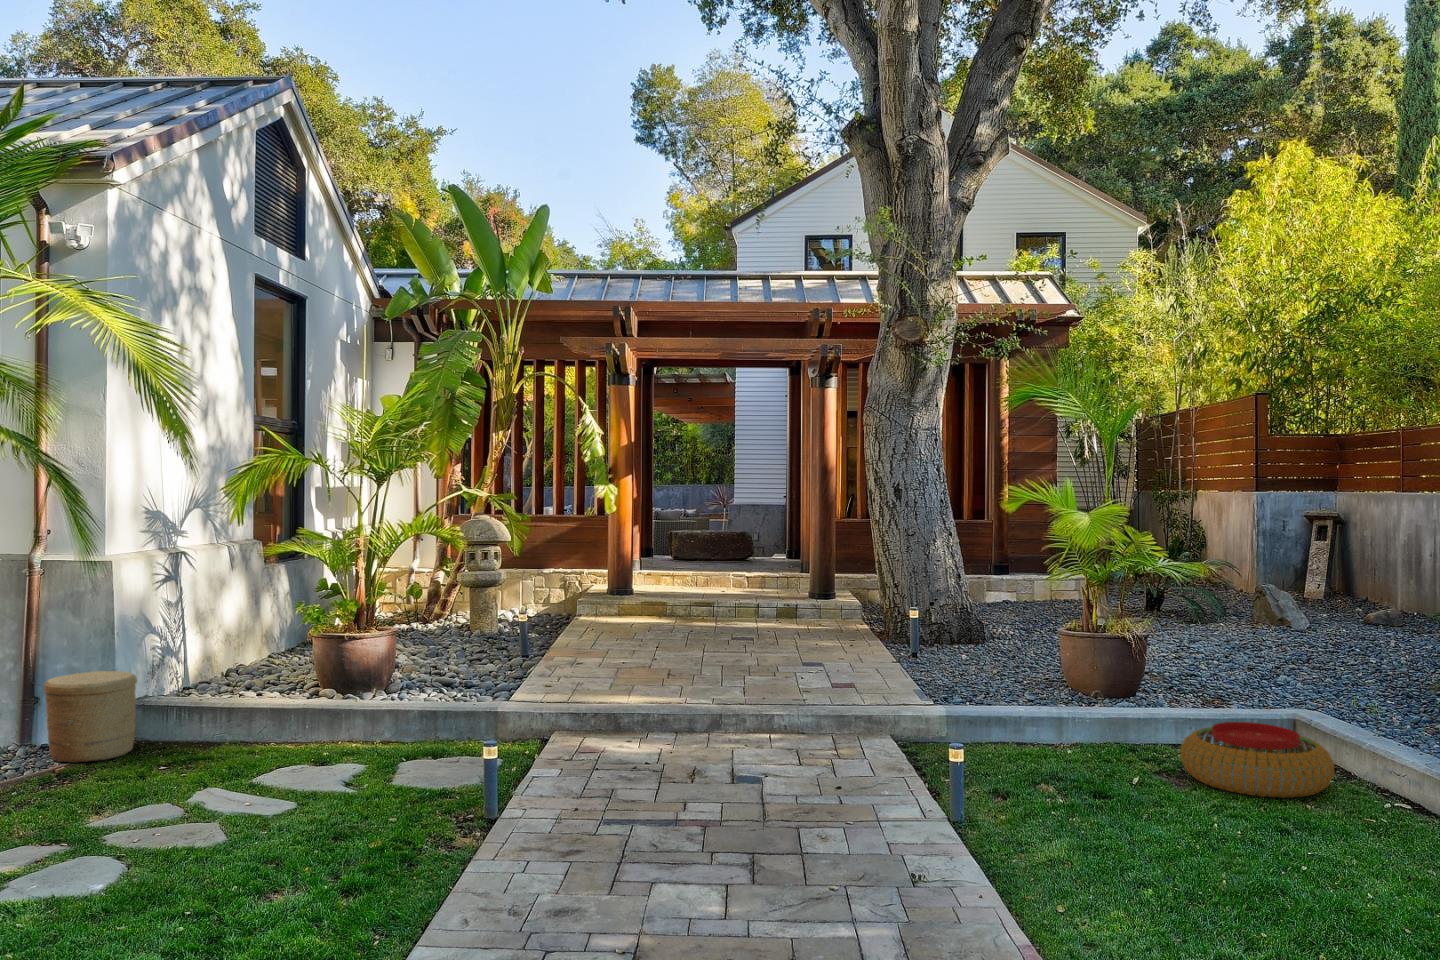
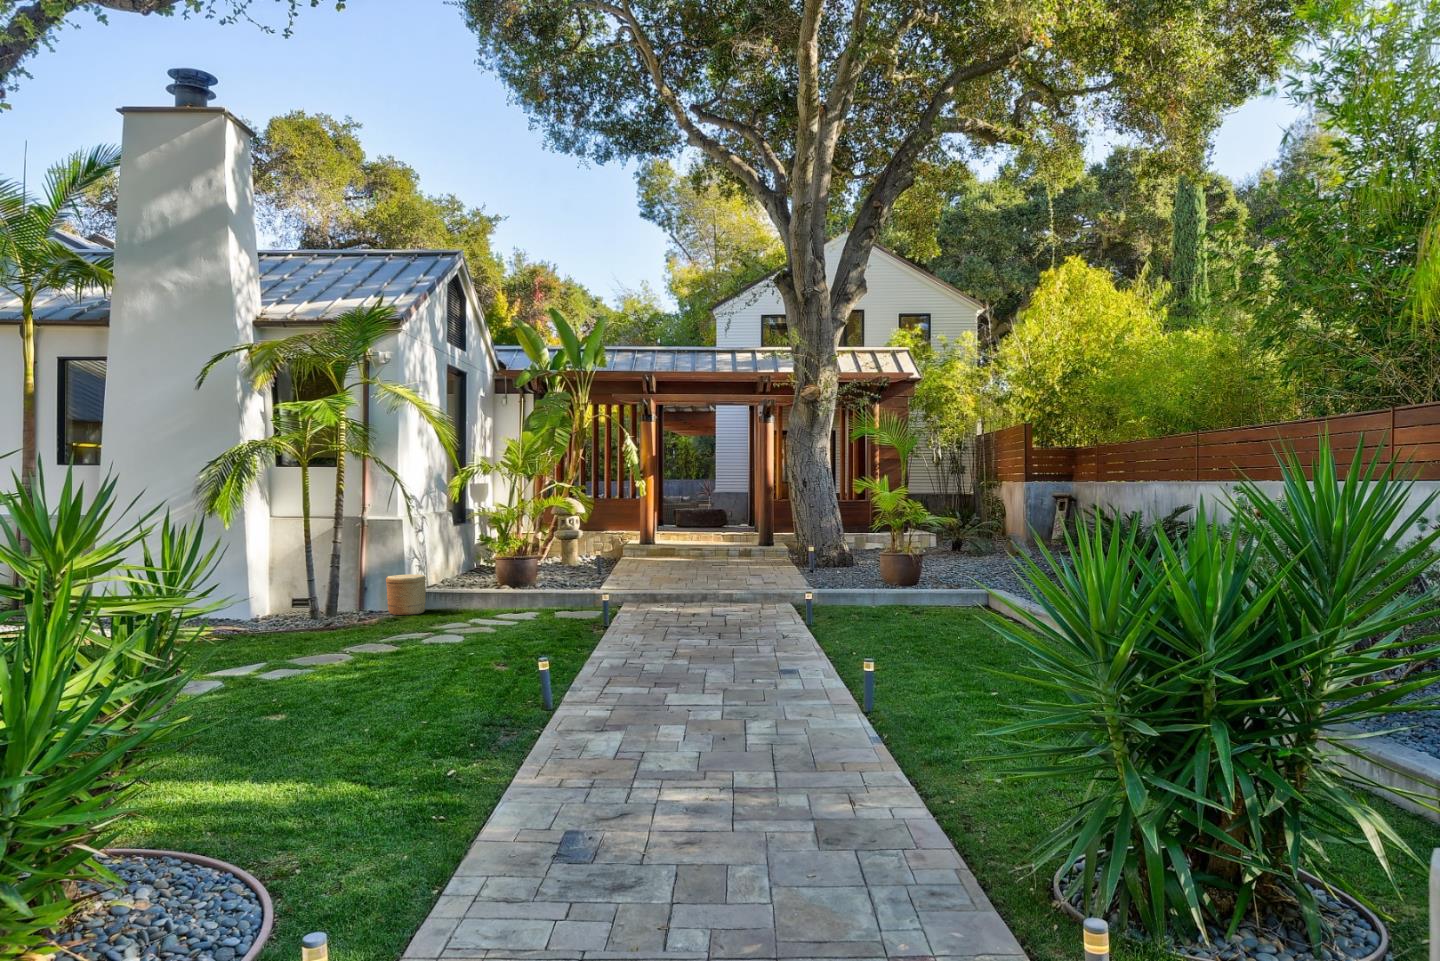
pouf: present [1180,722,1334,798] -> none [917,590,980,618]

